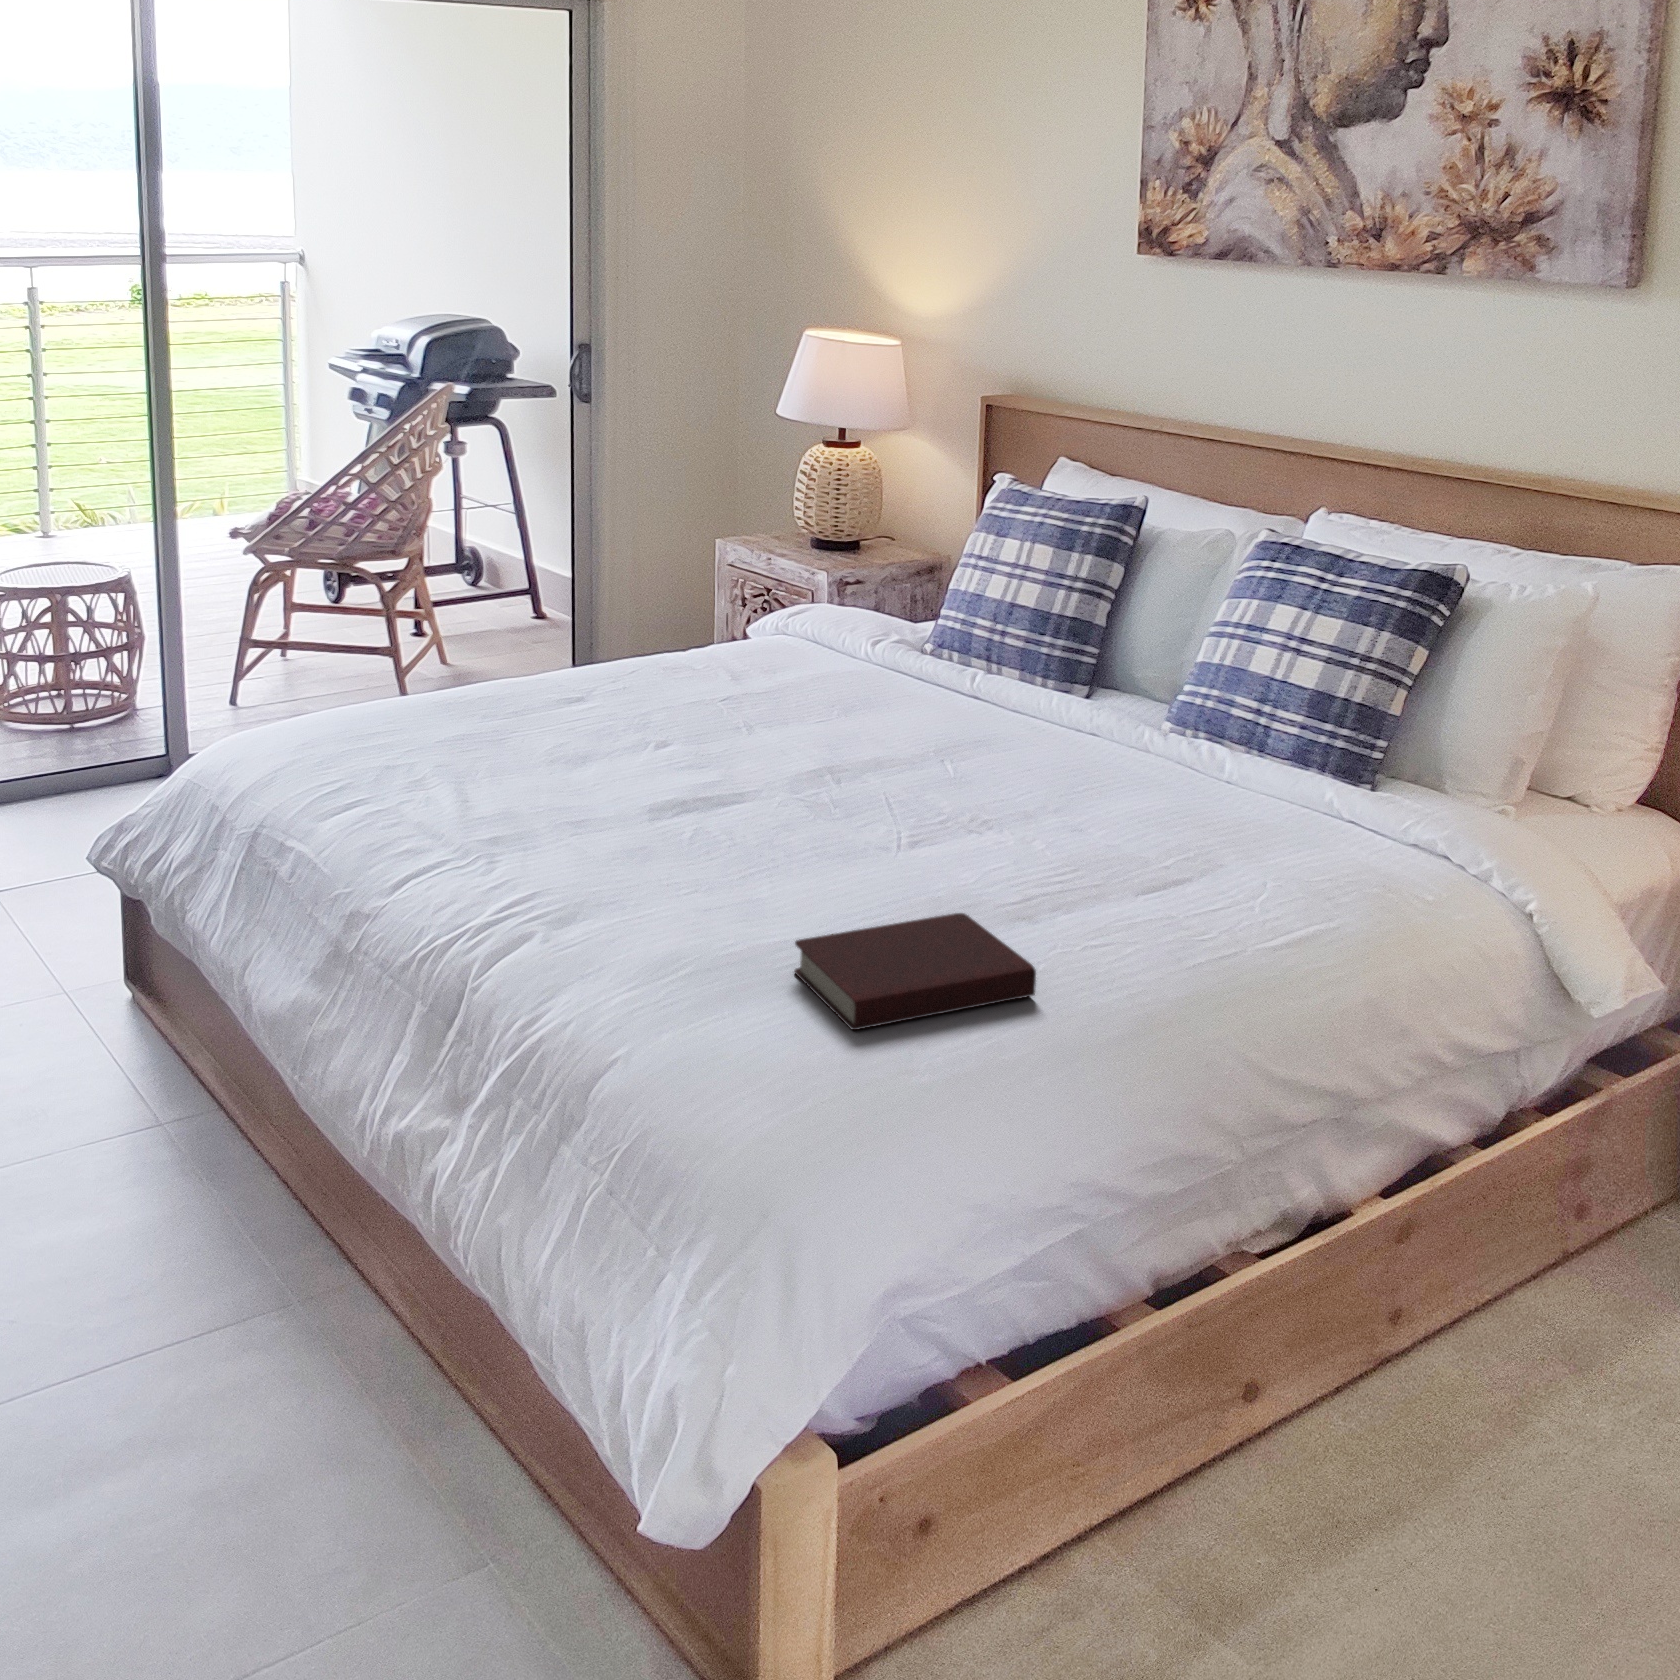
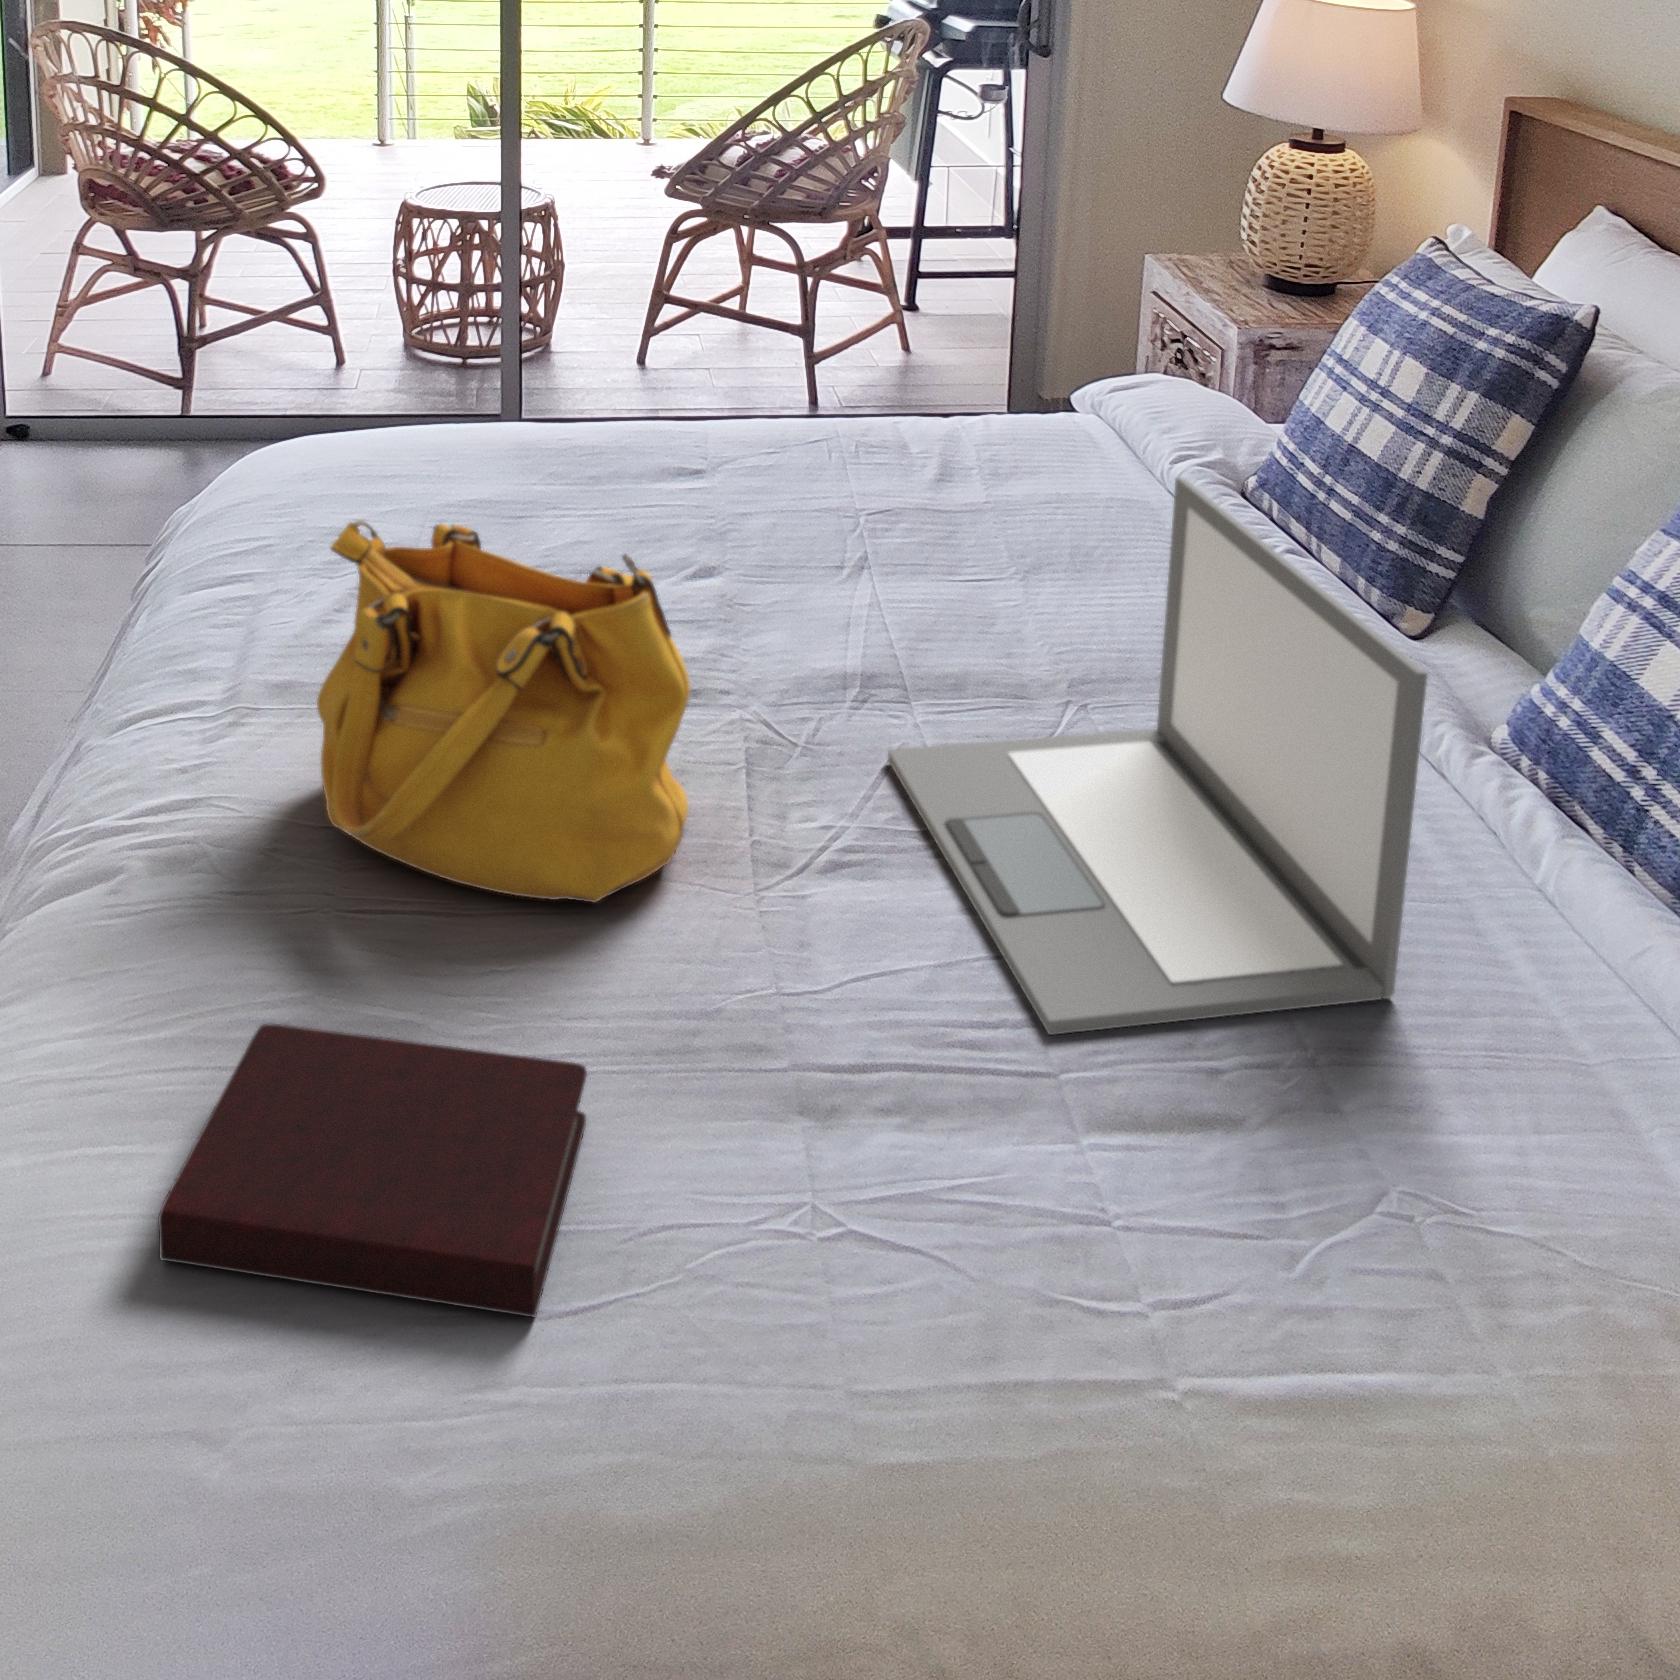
laptop: none [910,604,1233,869] -> present [888,477,1427,1035]
handbag: none [631,676,879,889] -> present [317,520,690,903]

